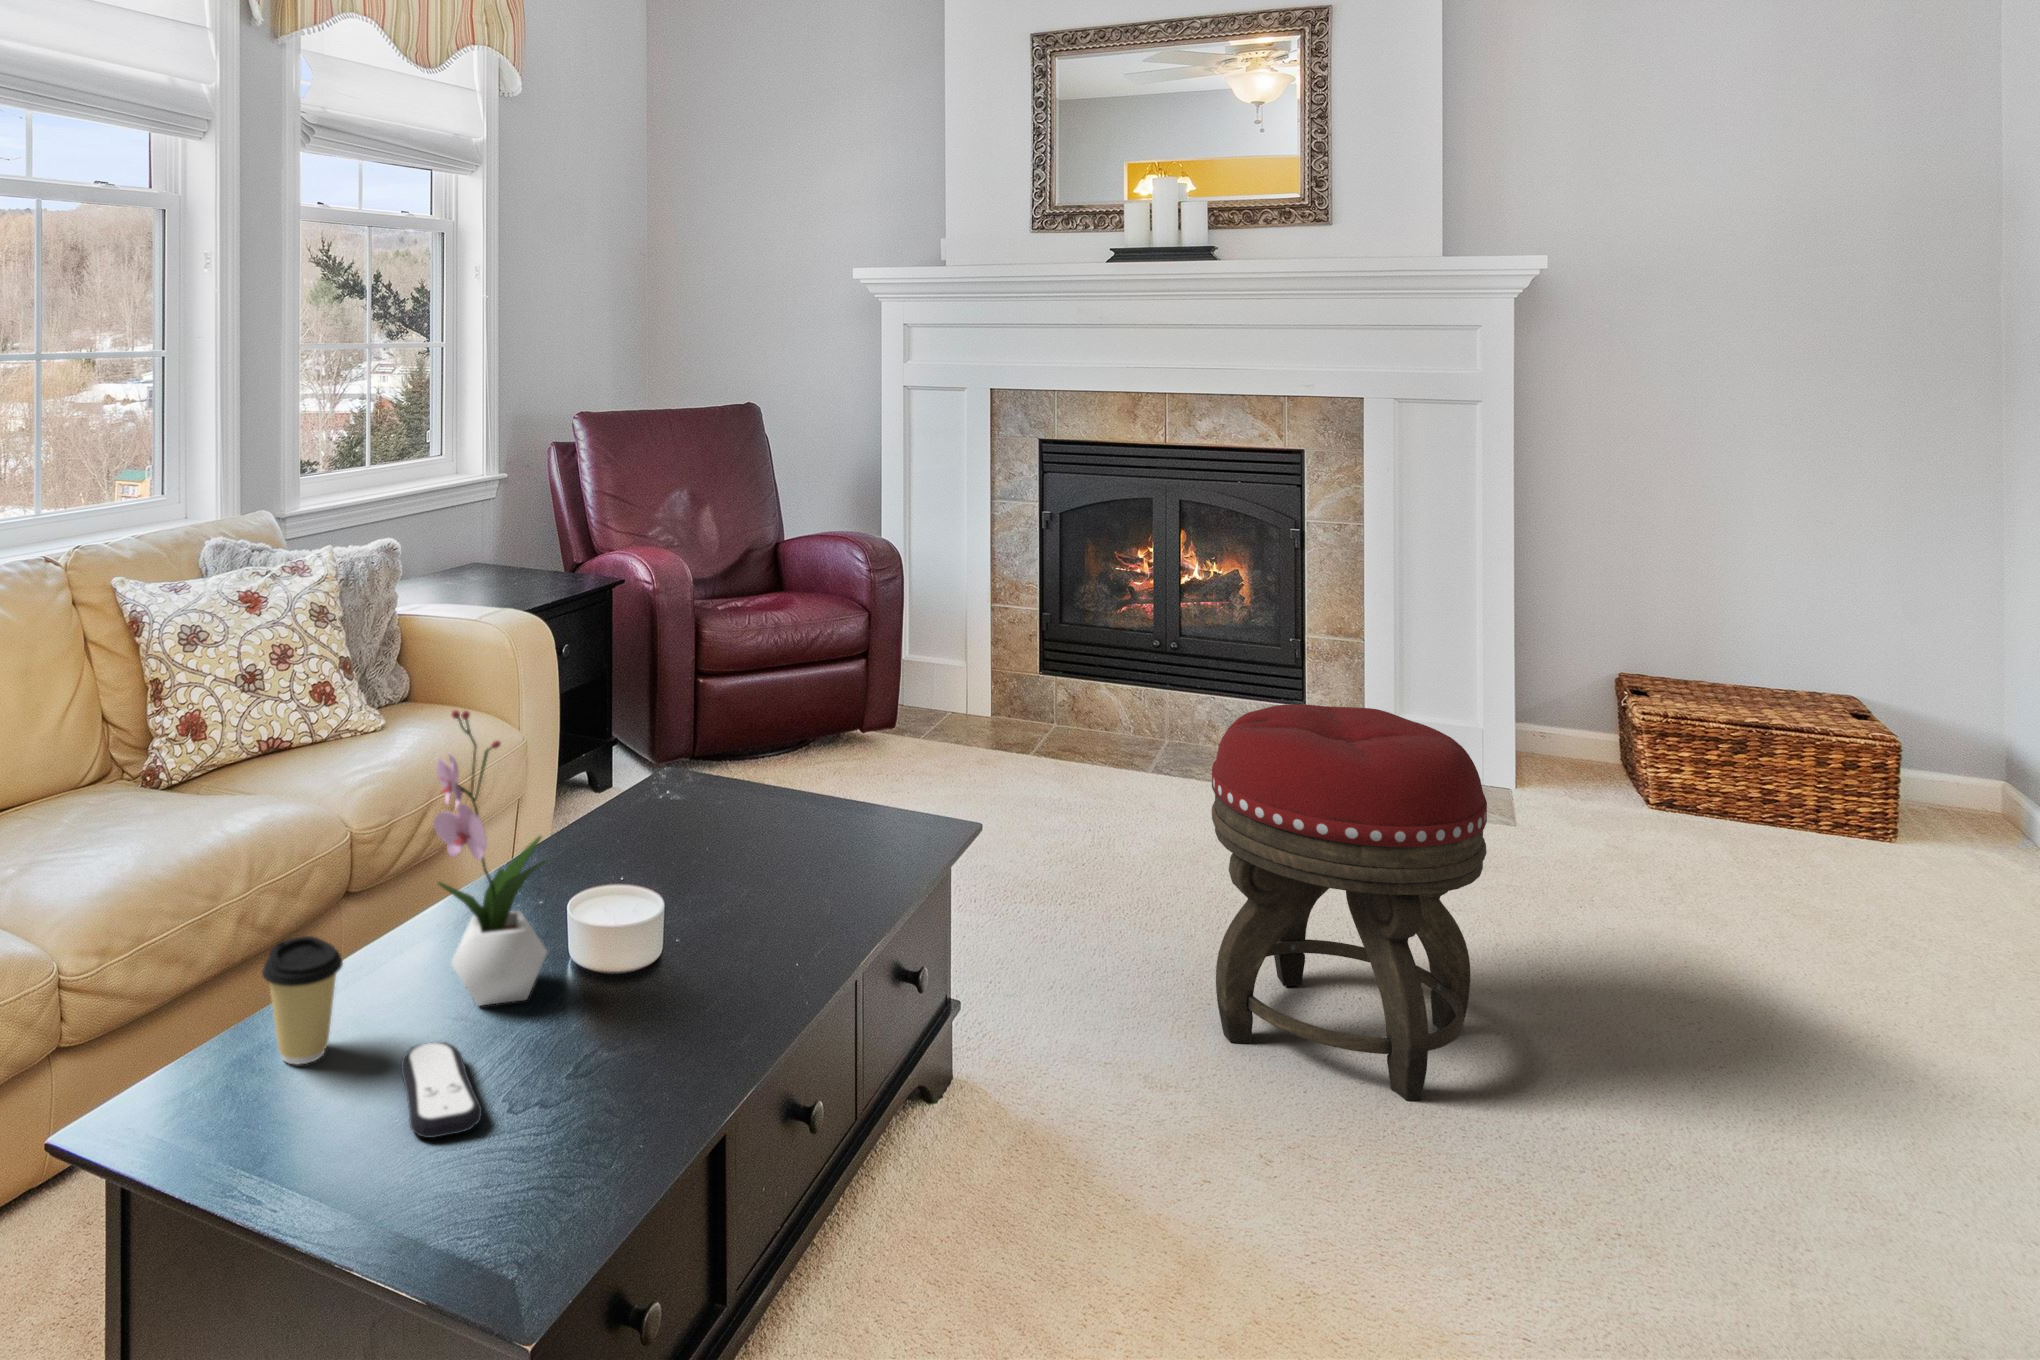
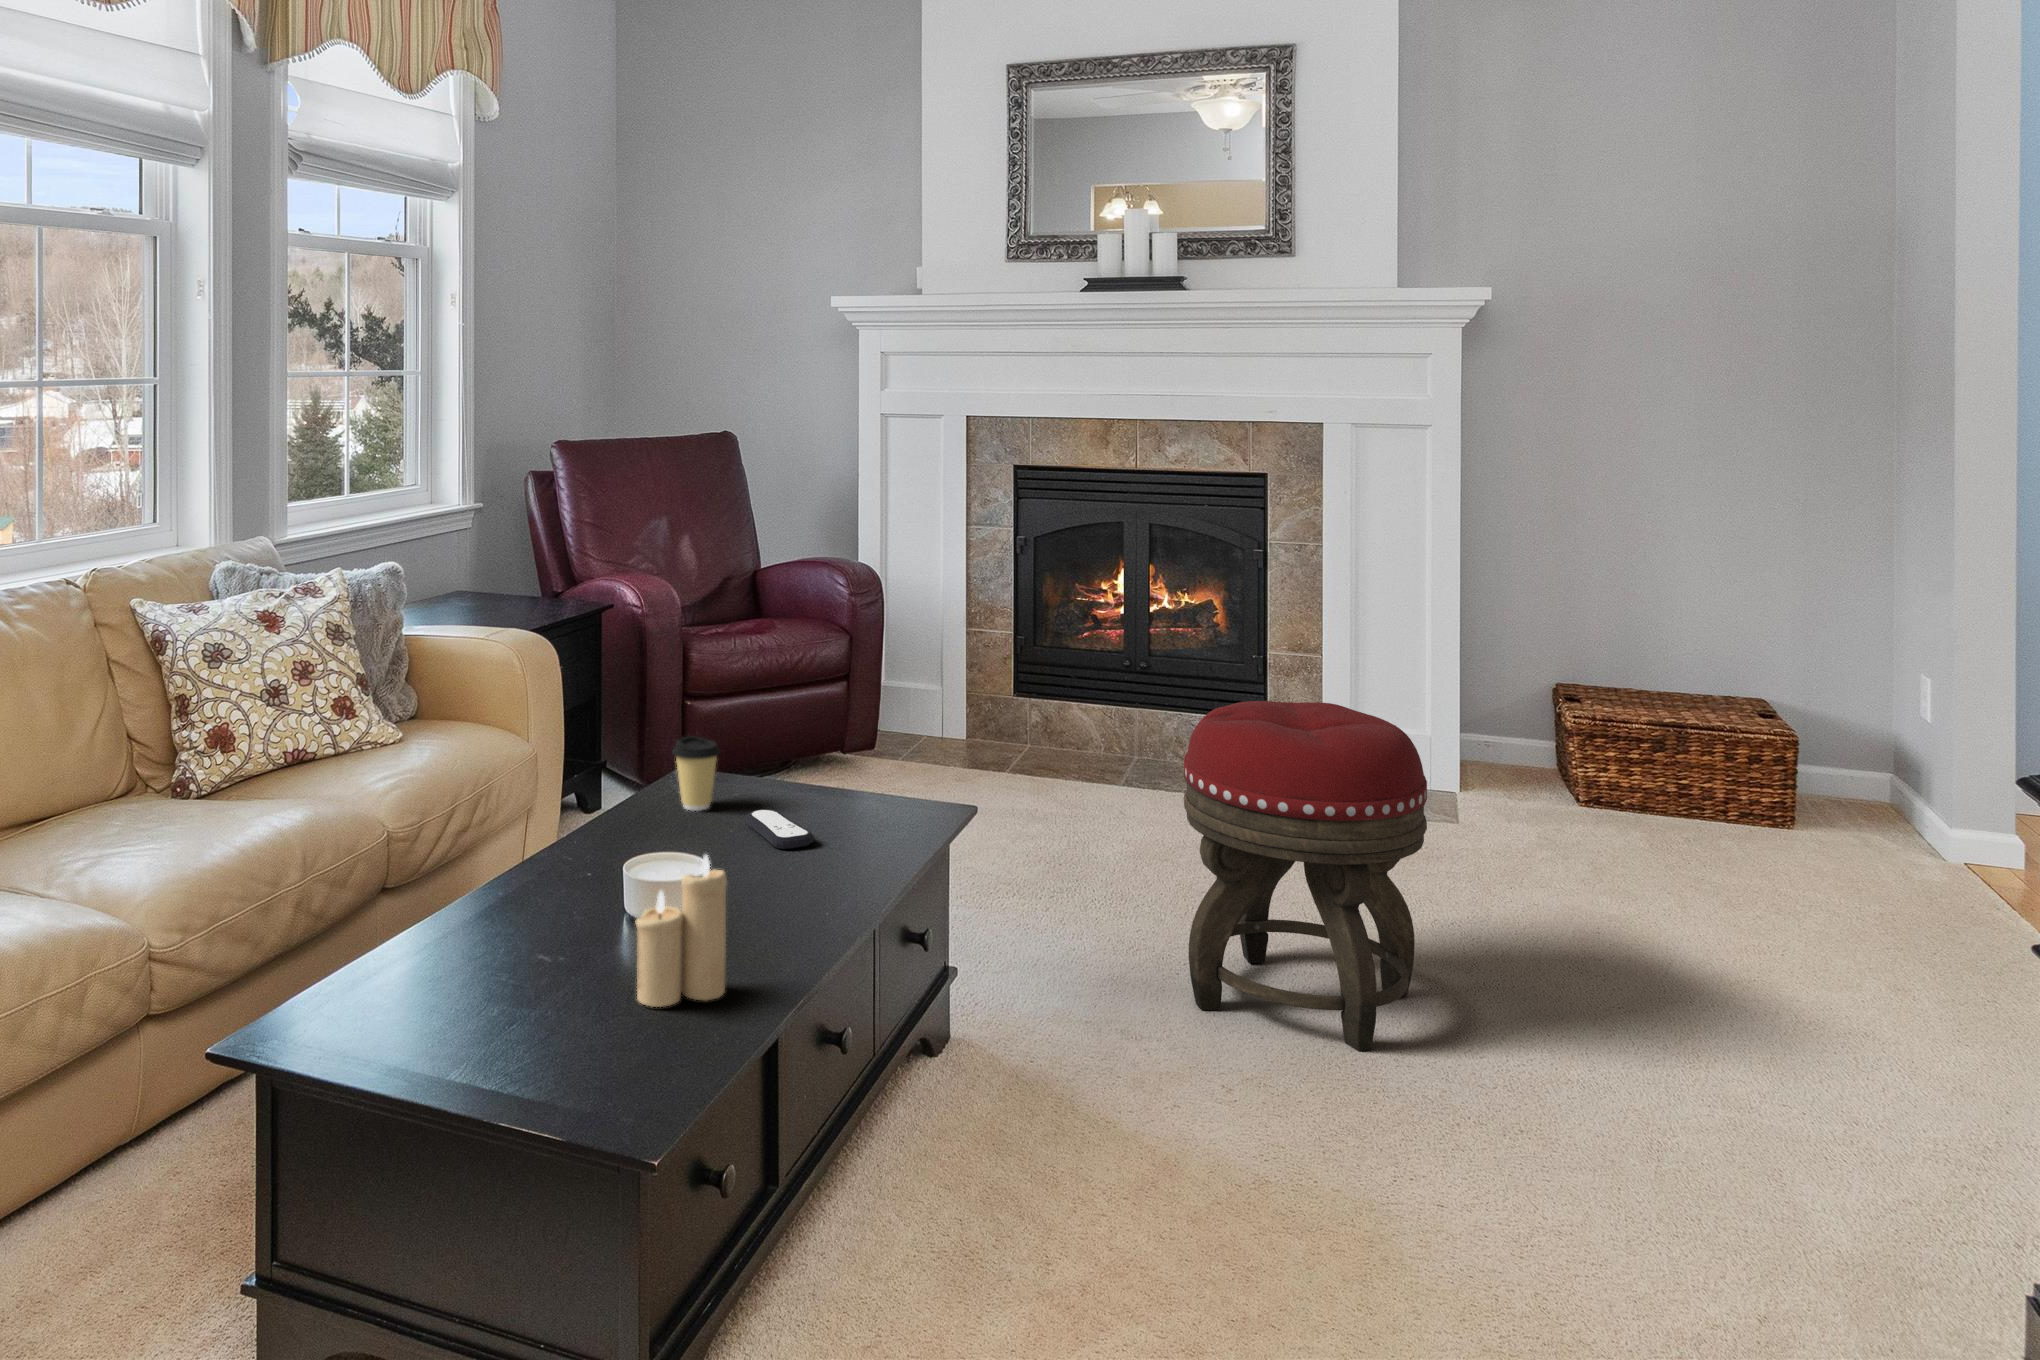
flower arrangement: present [433,710,548,1006] -> none [507,697,615,960]
candle: none [563,899,668,1074] -> present [636,855,727,1007]
coffee cup: present [262,936,343,1064] -> present [672,736,720,811]
remote control: present [401,1042,482,1138] -> present [746,809,814,849]

